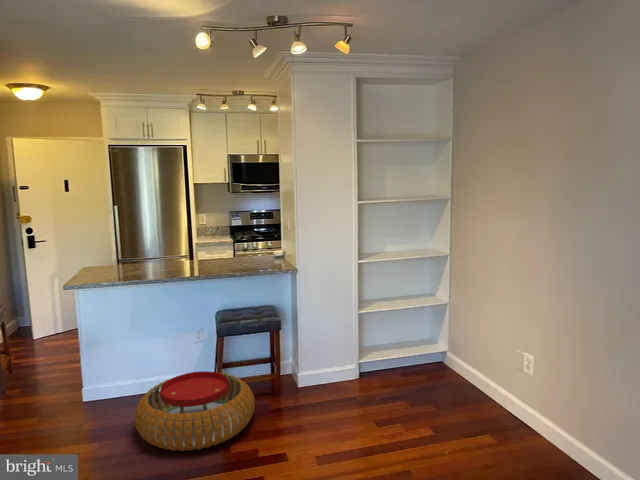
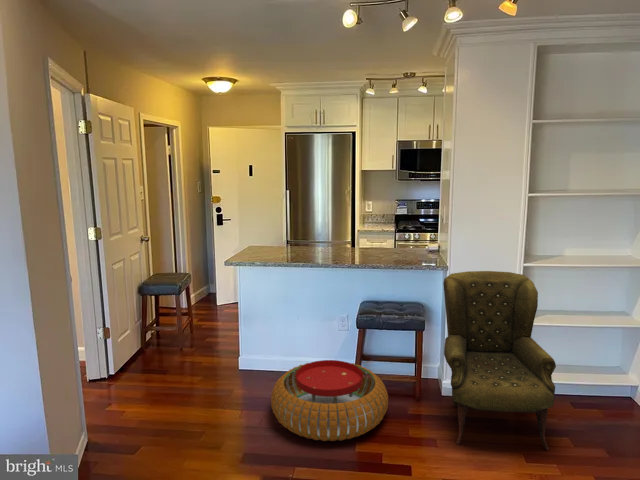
armchair: none [294,269,393,425] -> present [443,271,556,450]

